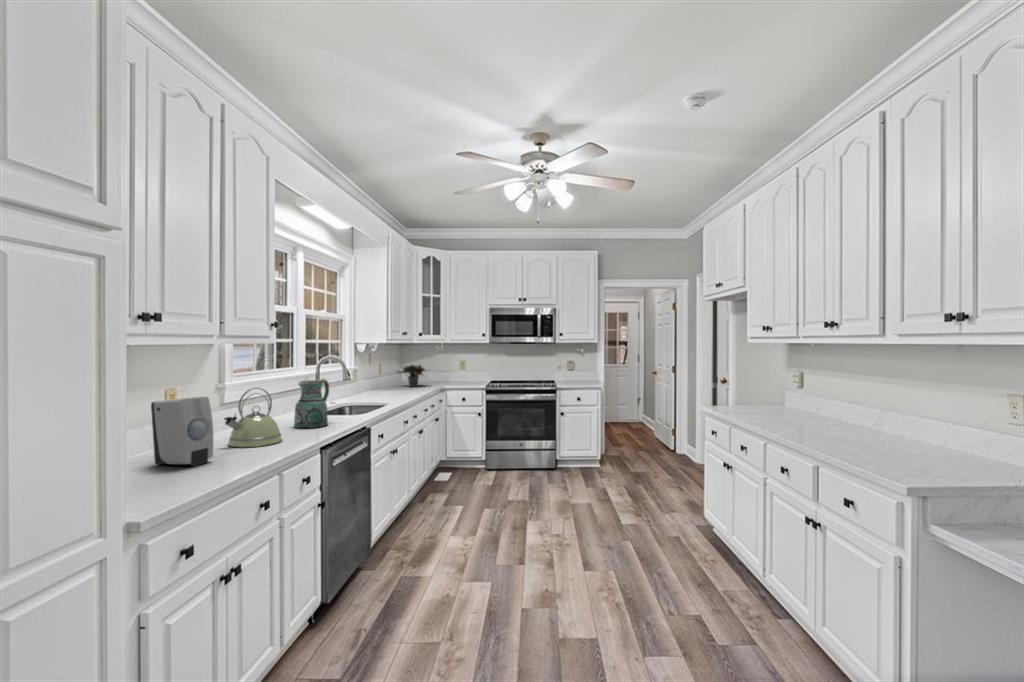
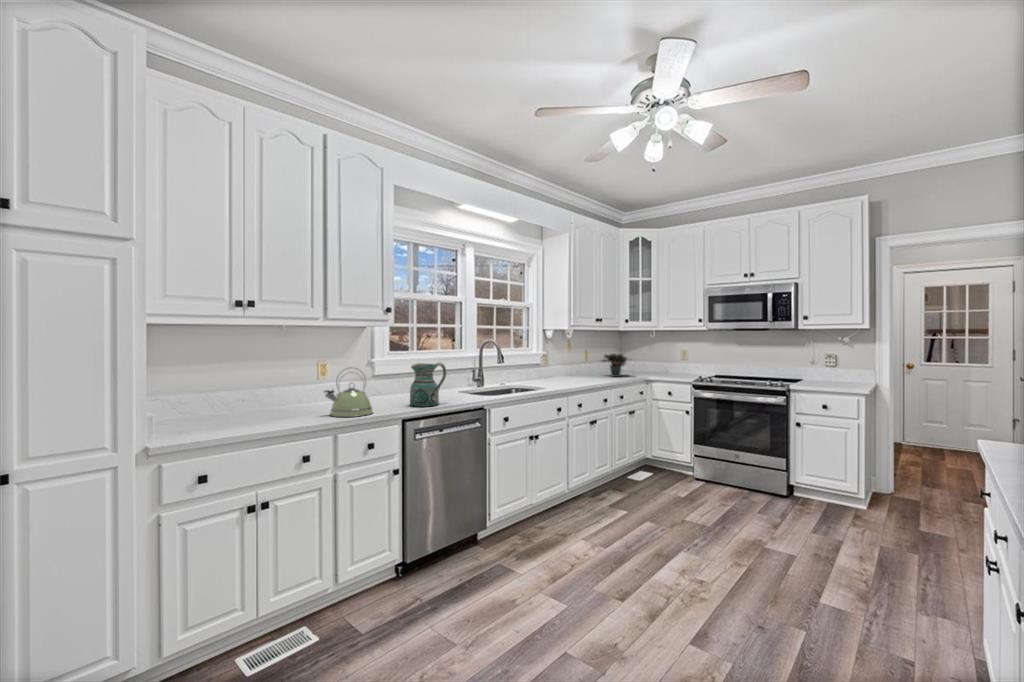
soap dispenser: present [151,397,213,466] -> none [257,372,288,426]

